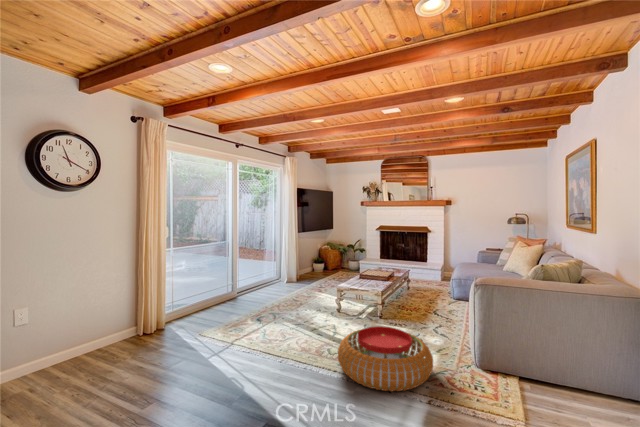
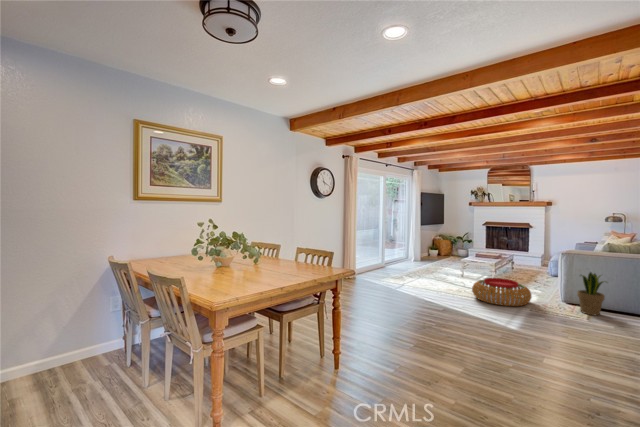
potted plant: none [506,319,559,402] -> present [577,272,605,315]

